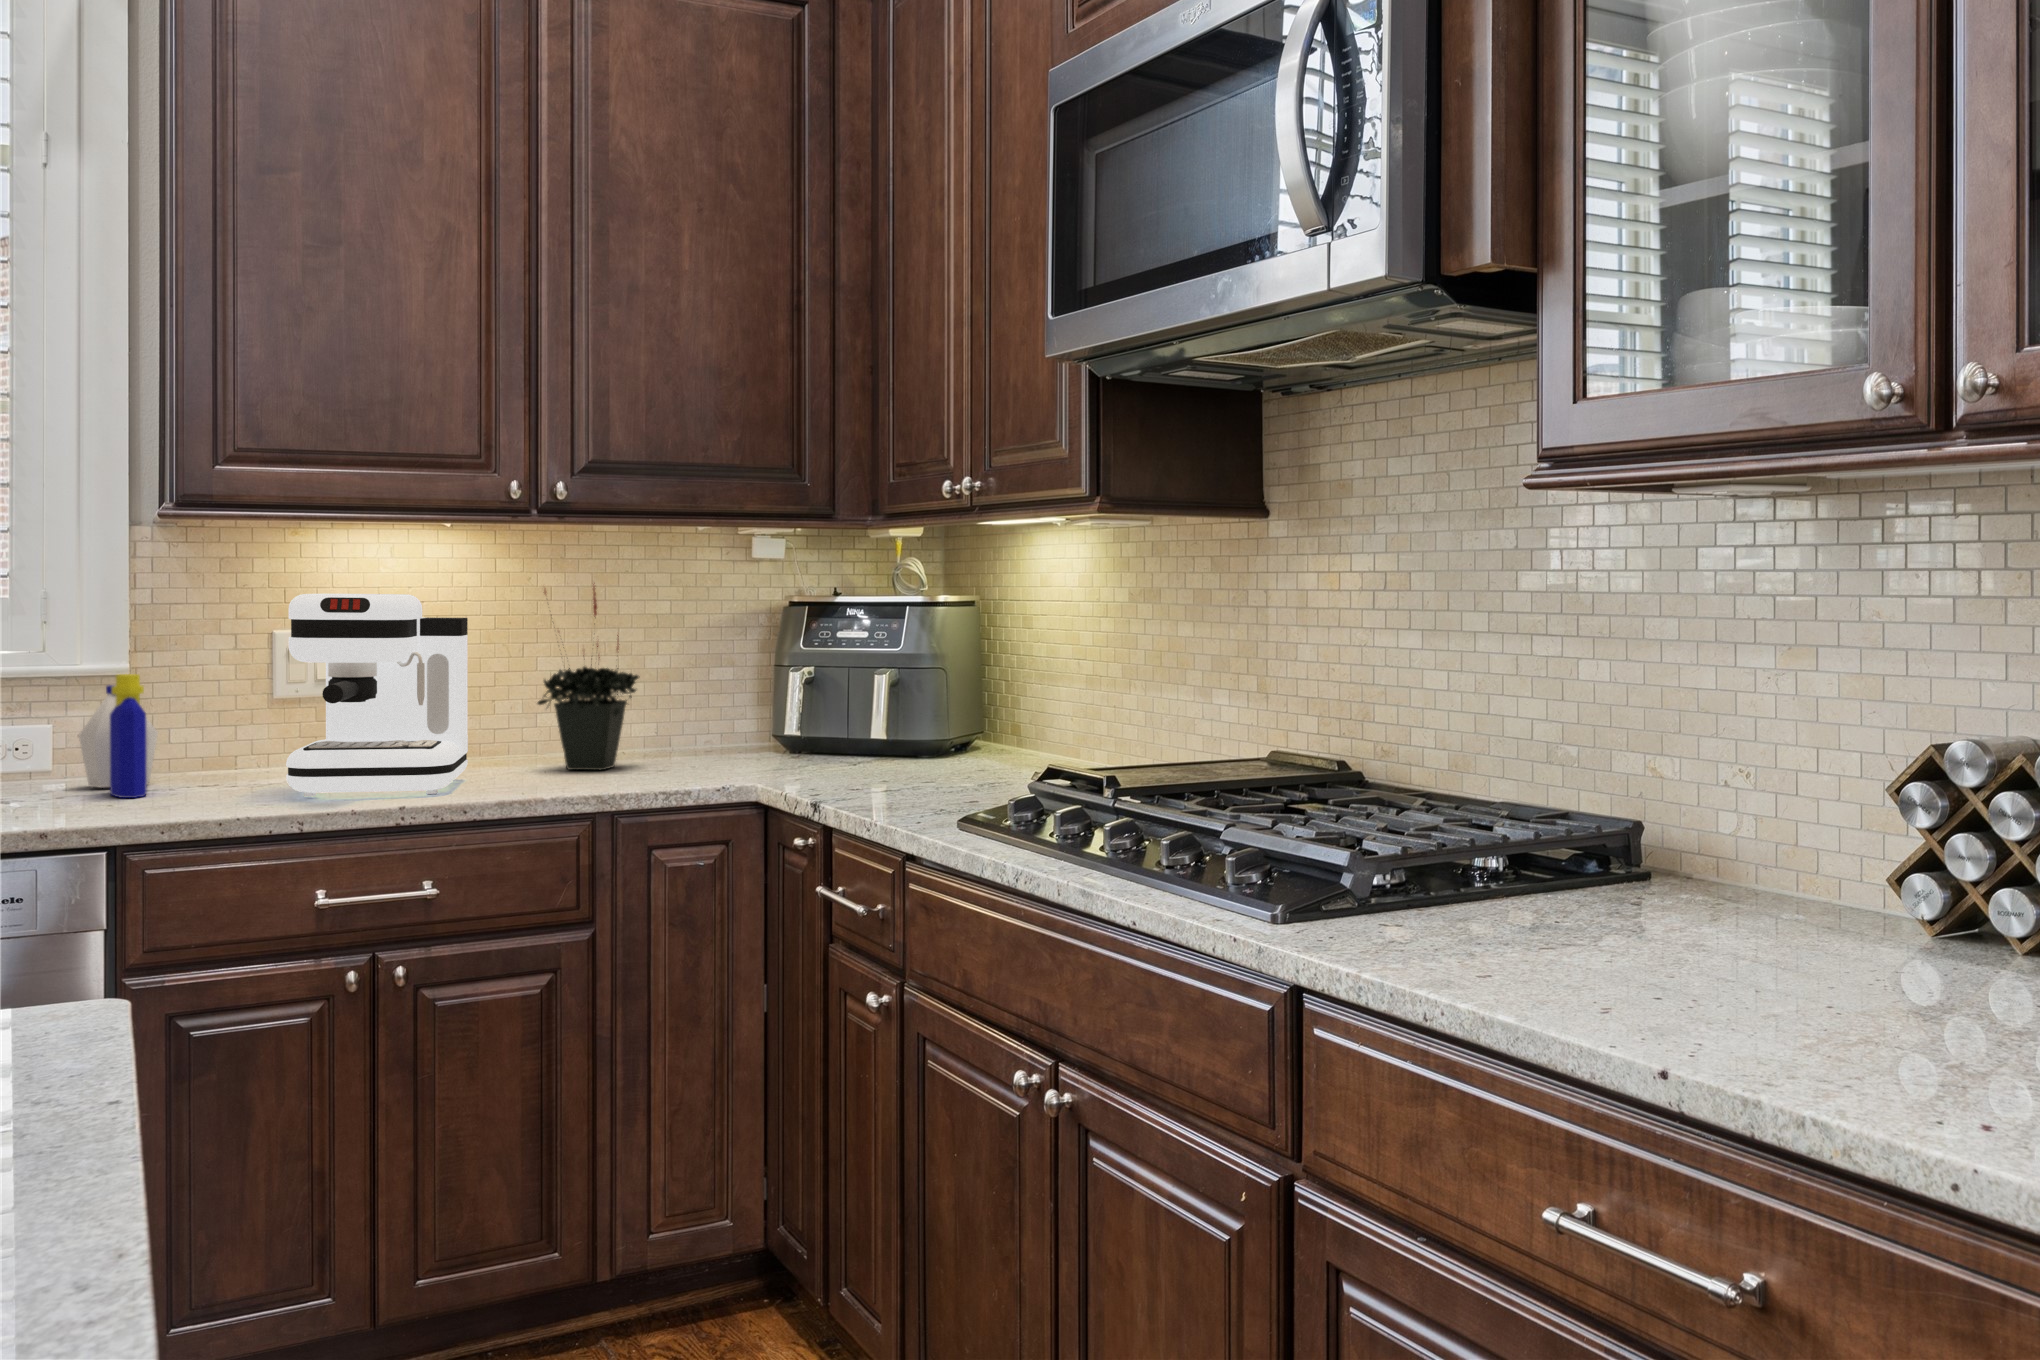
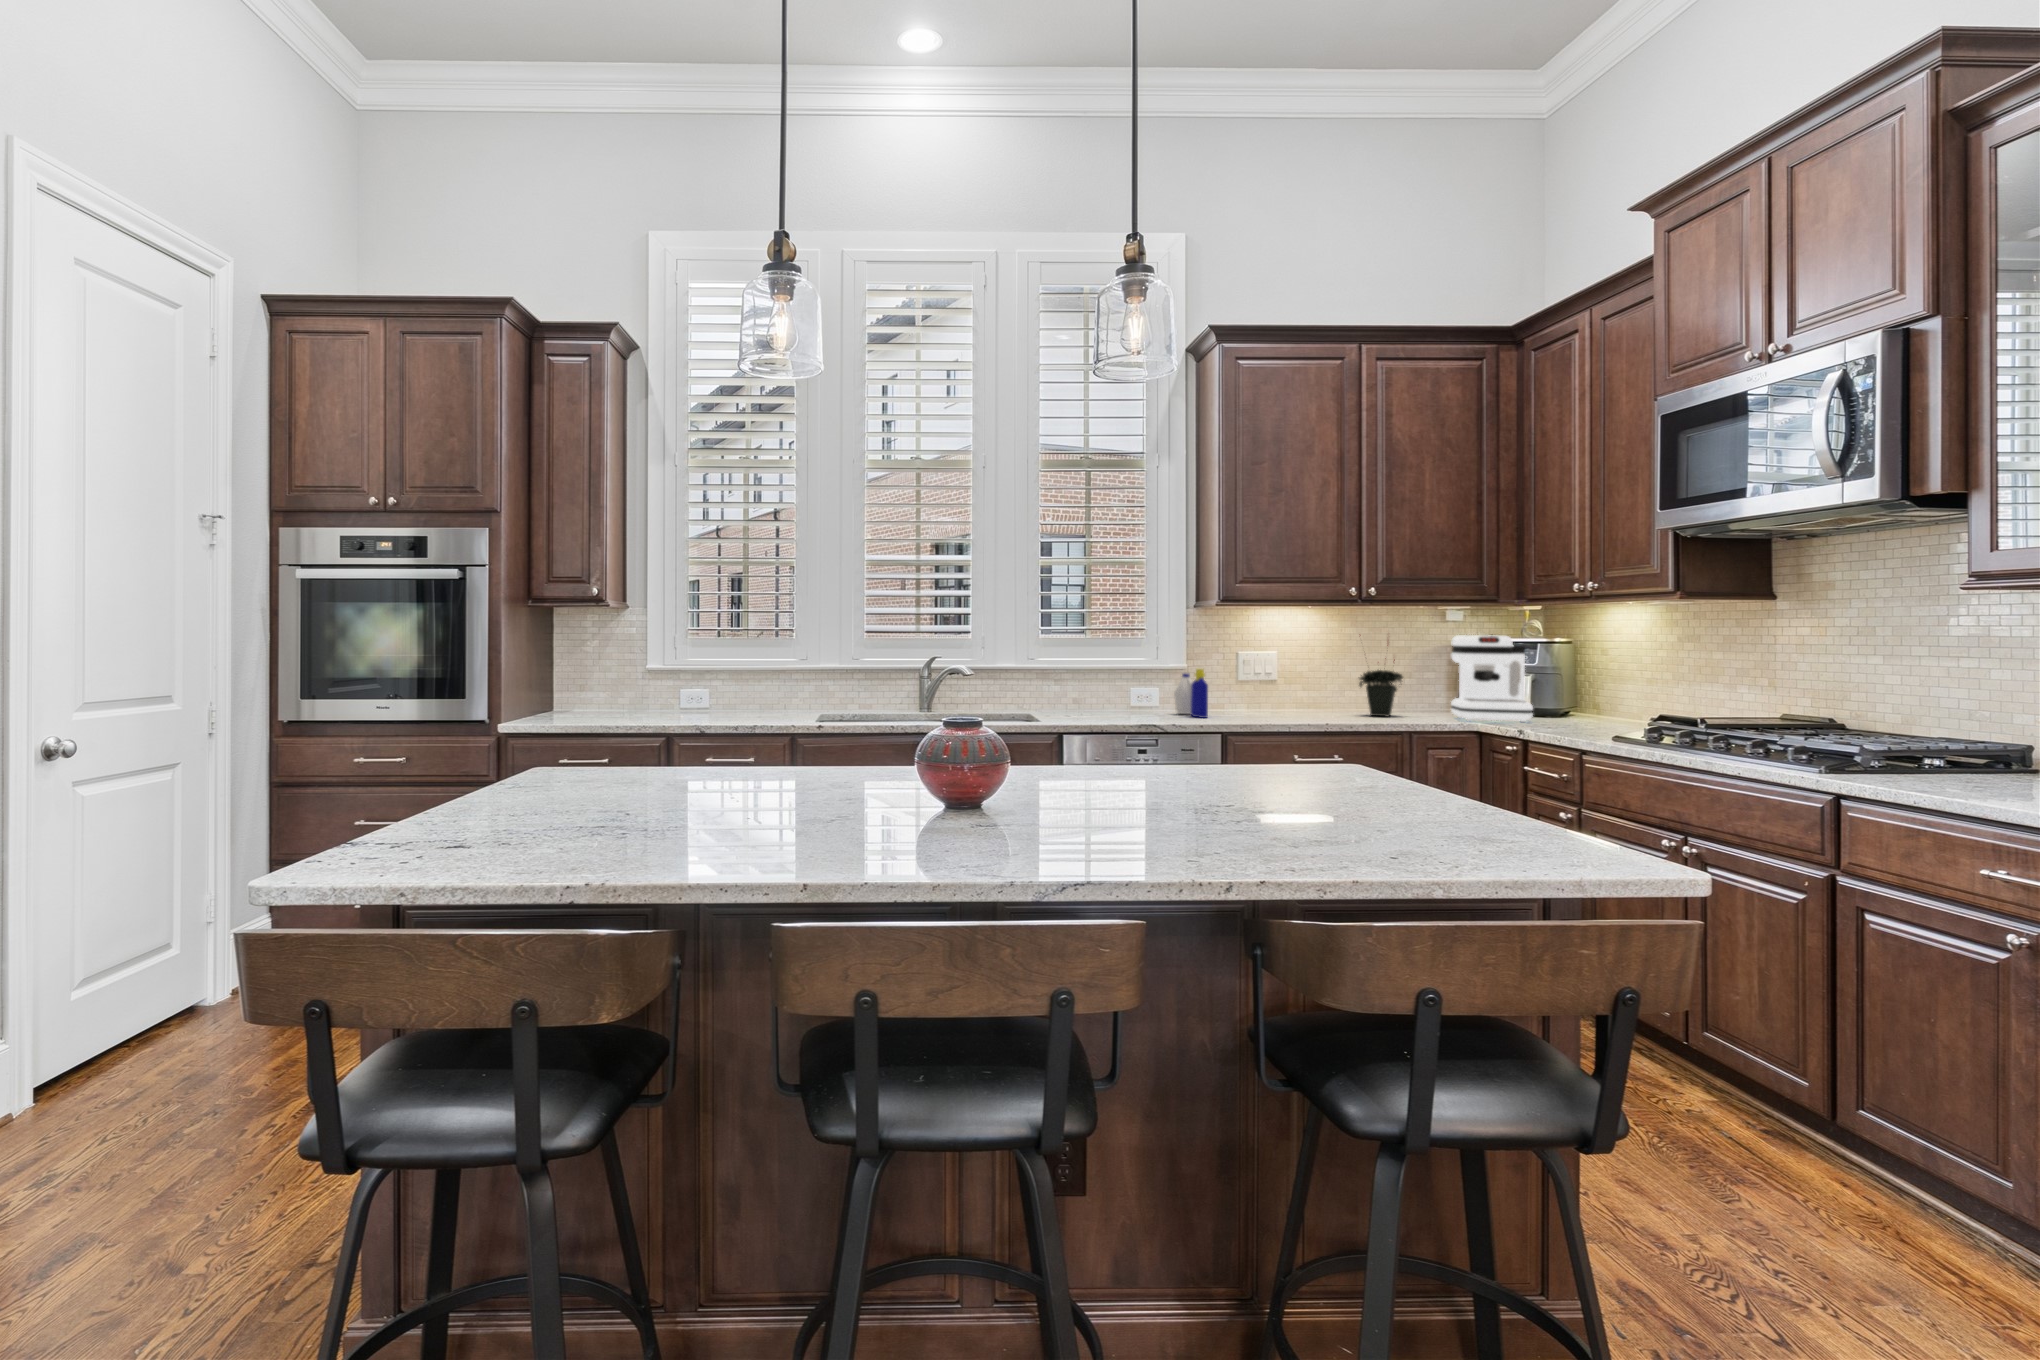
coffee maker: present [286,594,468,796] -> present [1451,635,1533,722]

